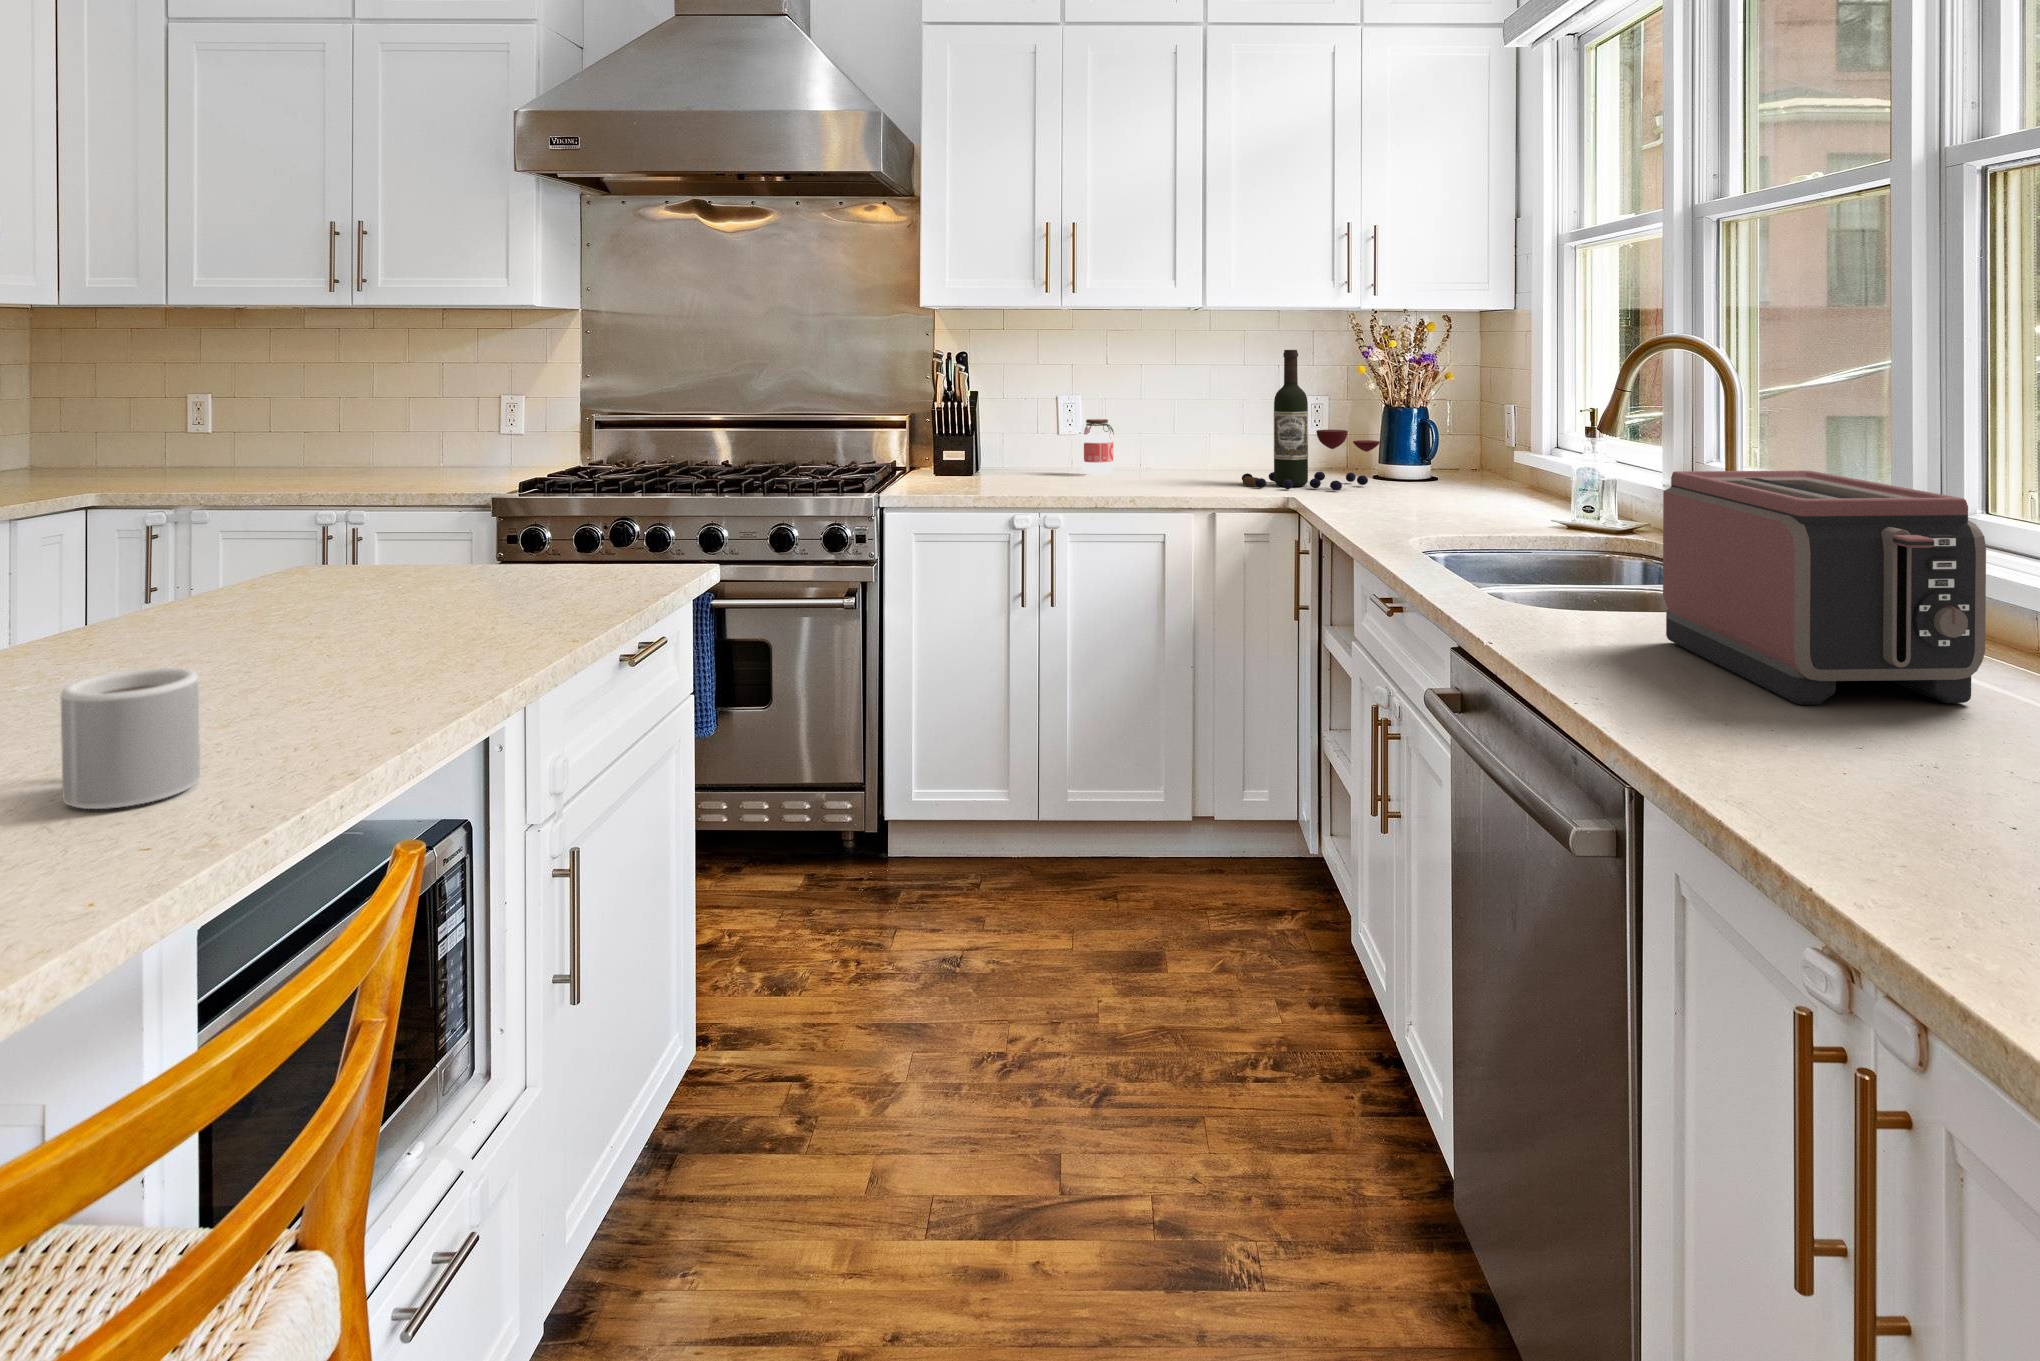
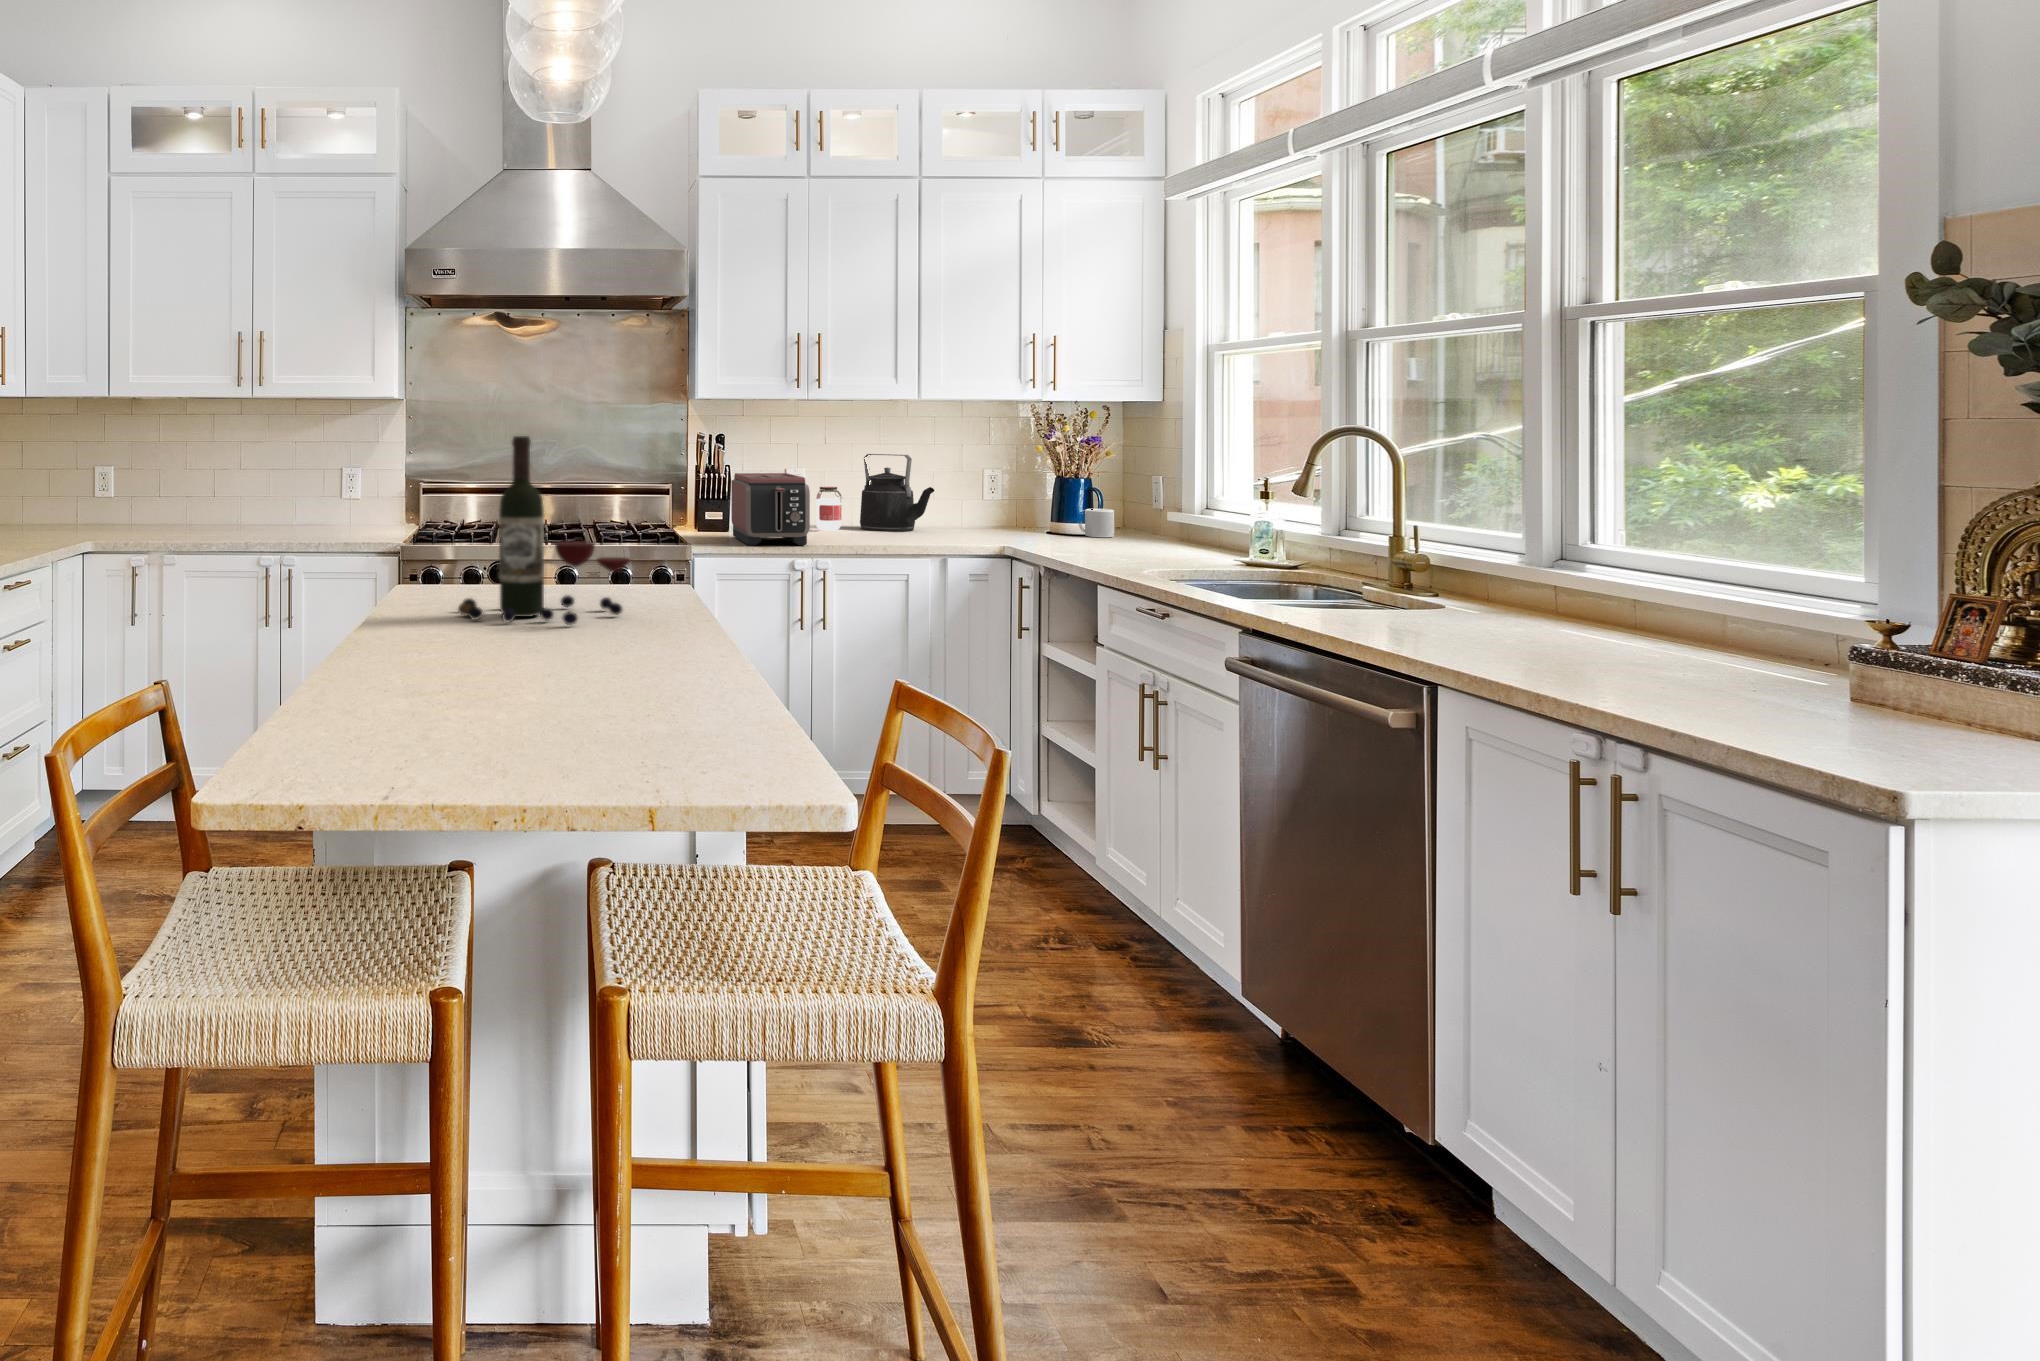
wine bottle: present [1242,350,1380,491] -> present [458,436,631,625]
kettle: none [1144,377,1229,475] -> present [860,454,934,531]
toaster: present [1663,470,1986,705] -> present [731,473,810,546]
mug: present [61,668,200,809] -> present [1079,509,1114,537]

